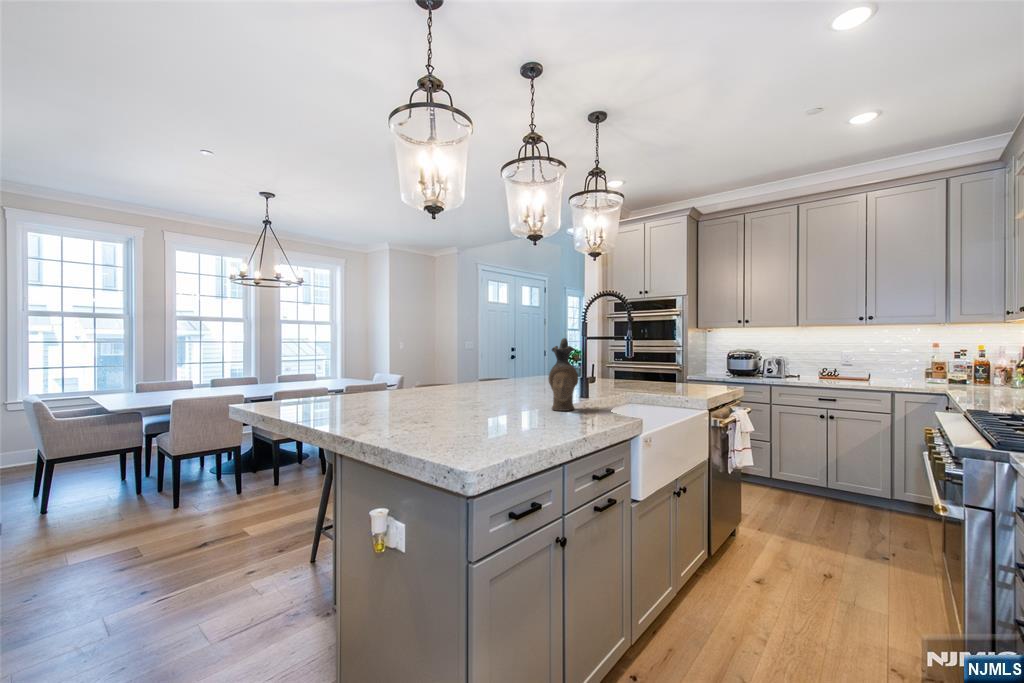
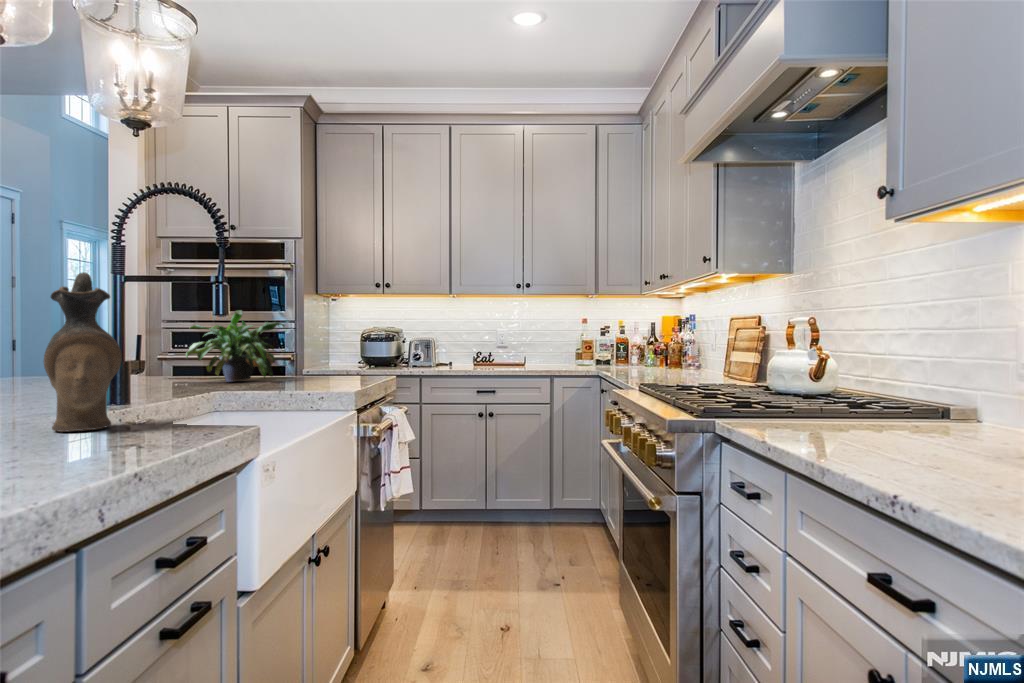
potted plant: none [616,346,669,385] -> present [186,310,284,382]

